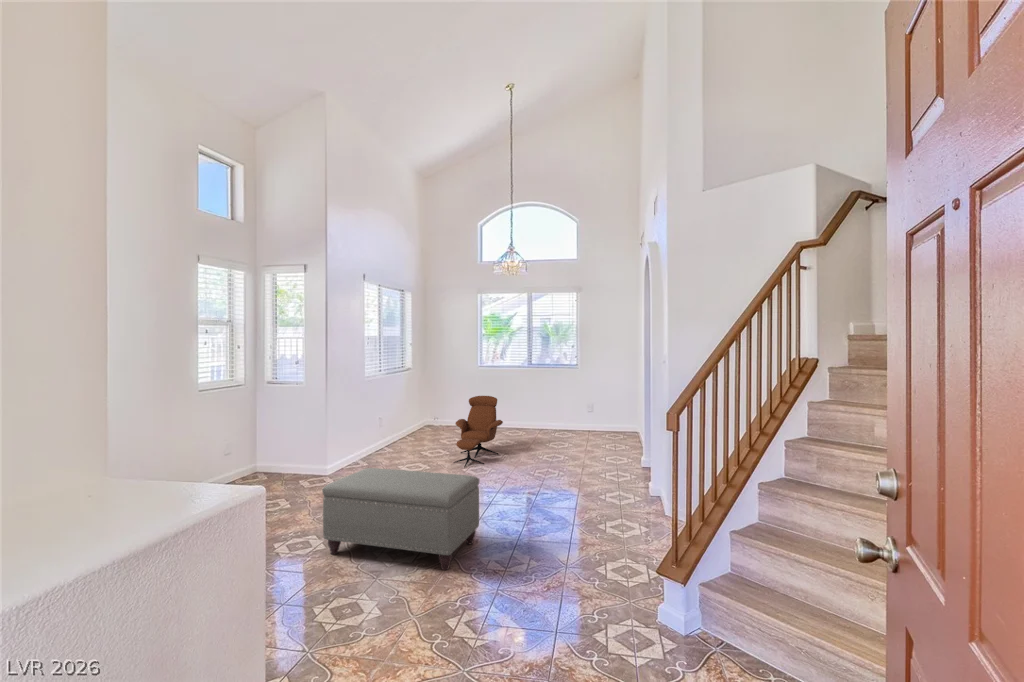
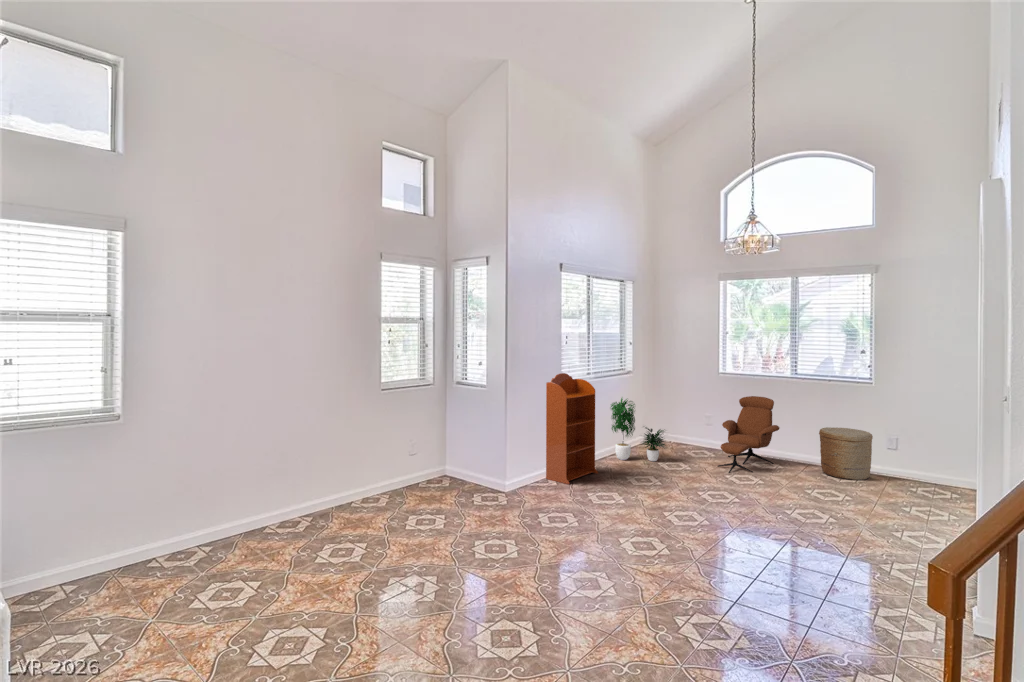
bookcase: none [279,381,339,503] -> present [546,373,598,484]
potted plant: none [348,403,407,469] -> present [611,398,665,461]
woven basket: none [533,417,571,459] -> present [819,427,873,480]
ottoman: present [322,468,479,570] -> none [575,461,728,572]

